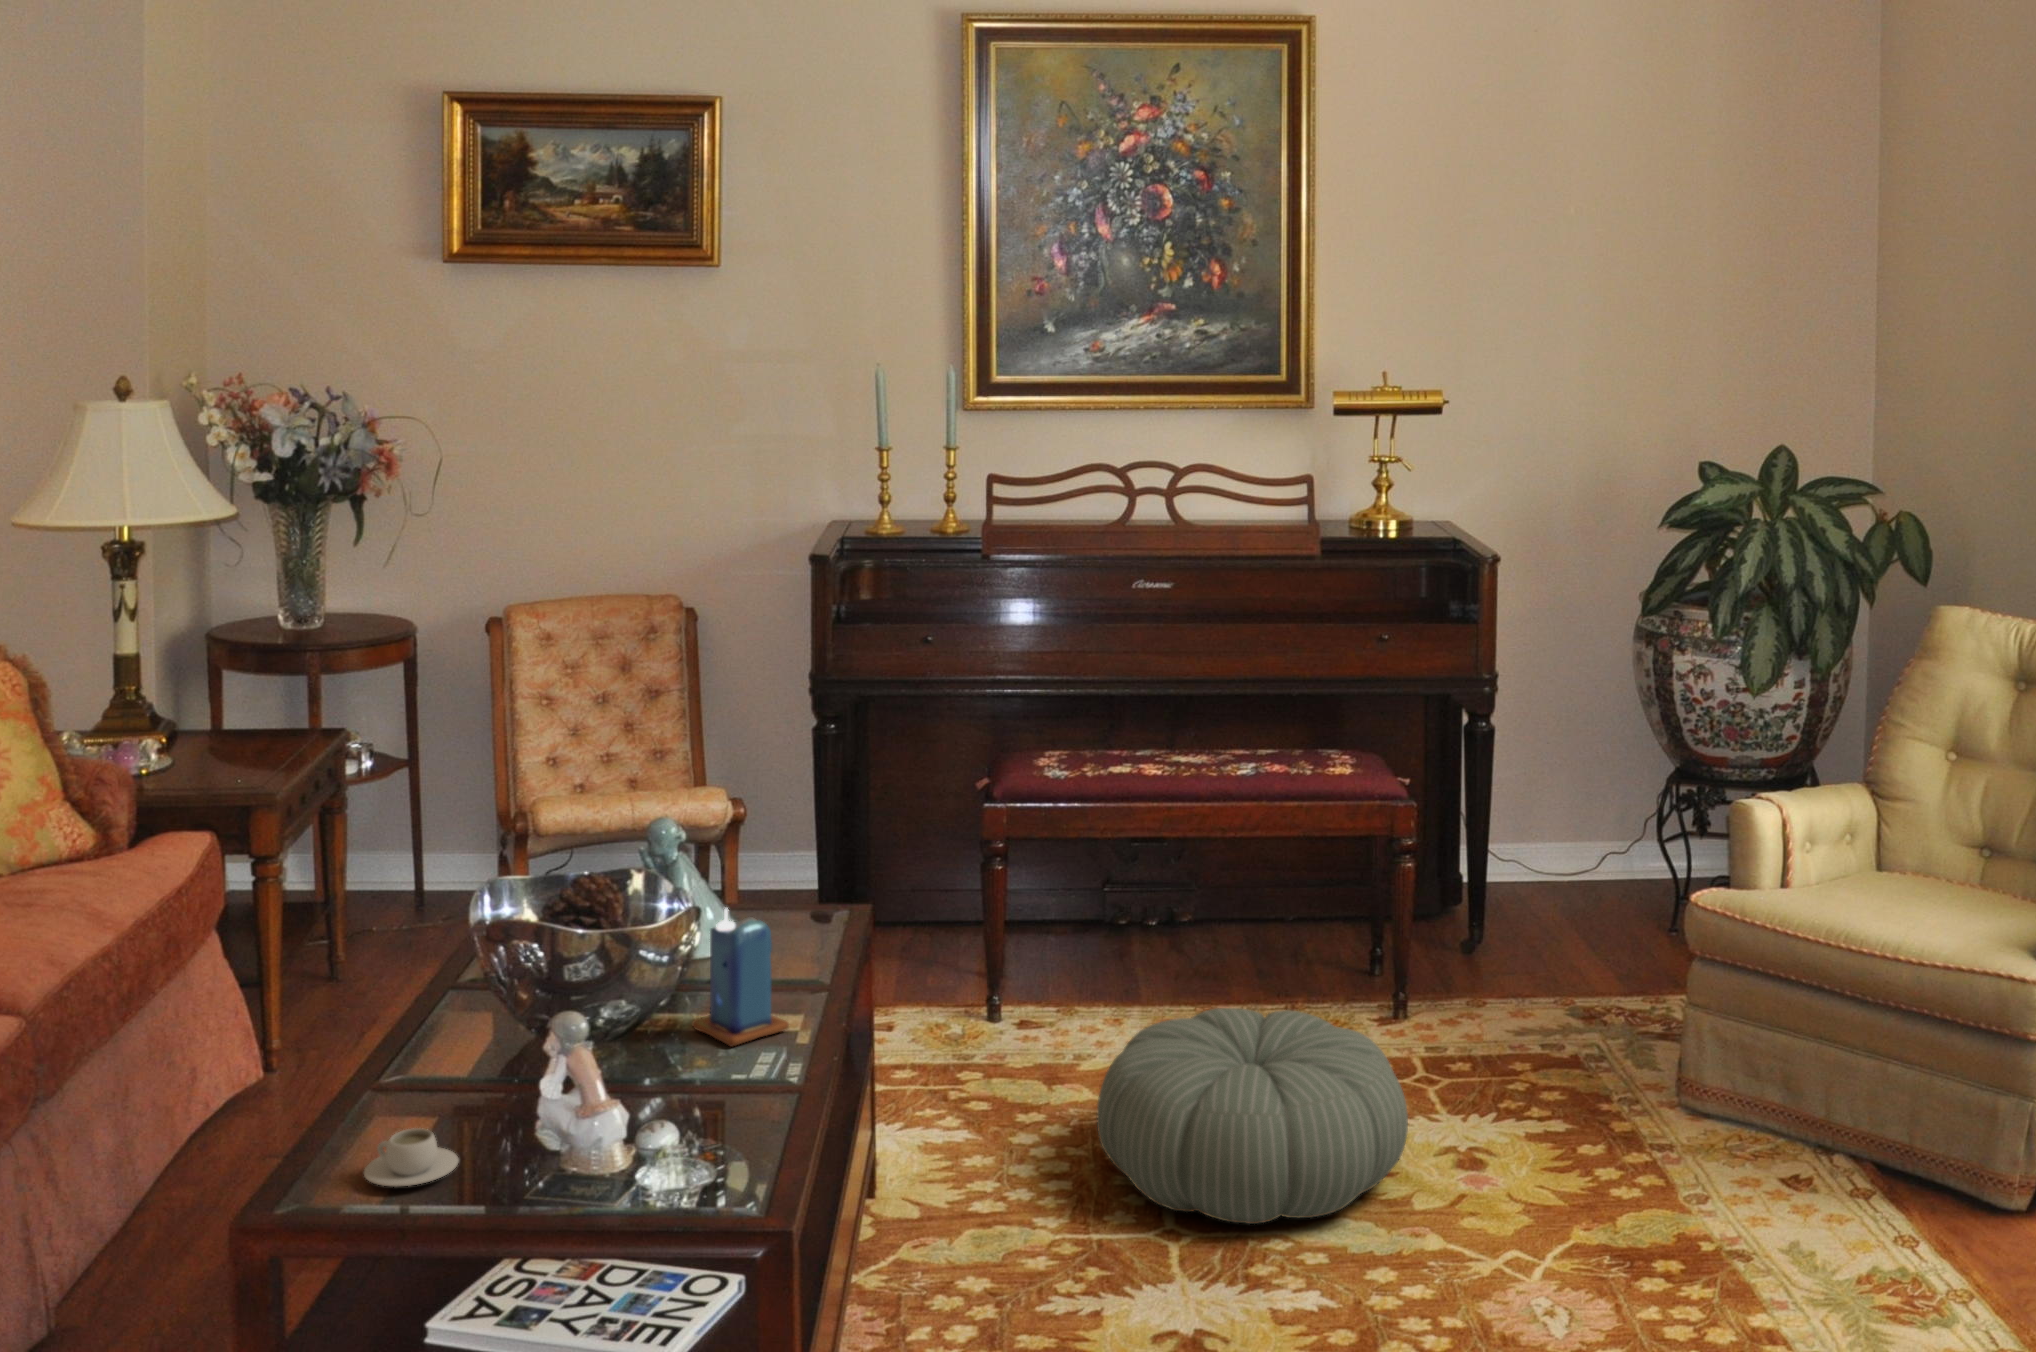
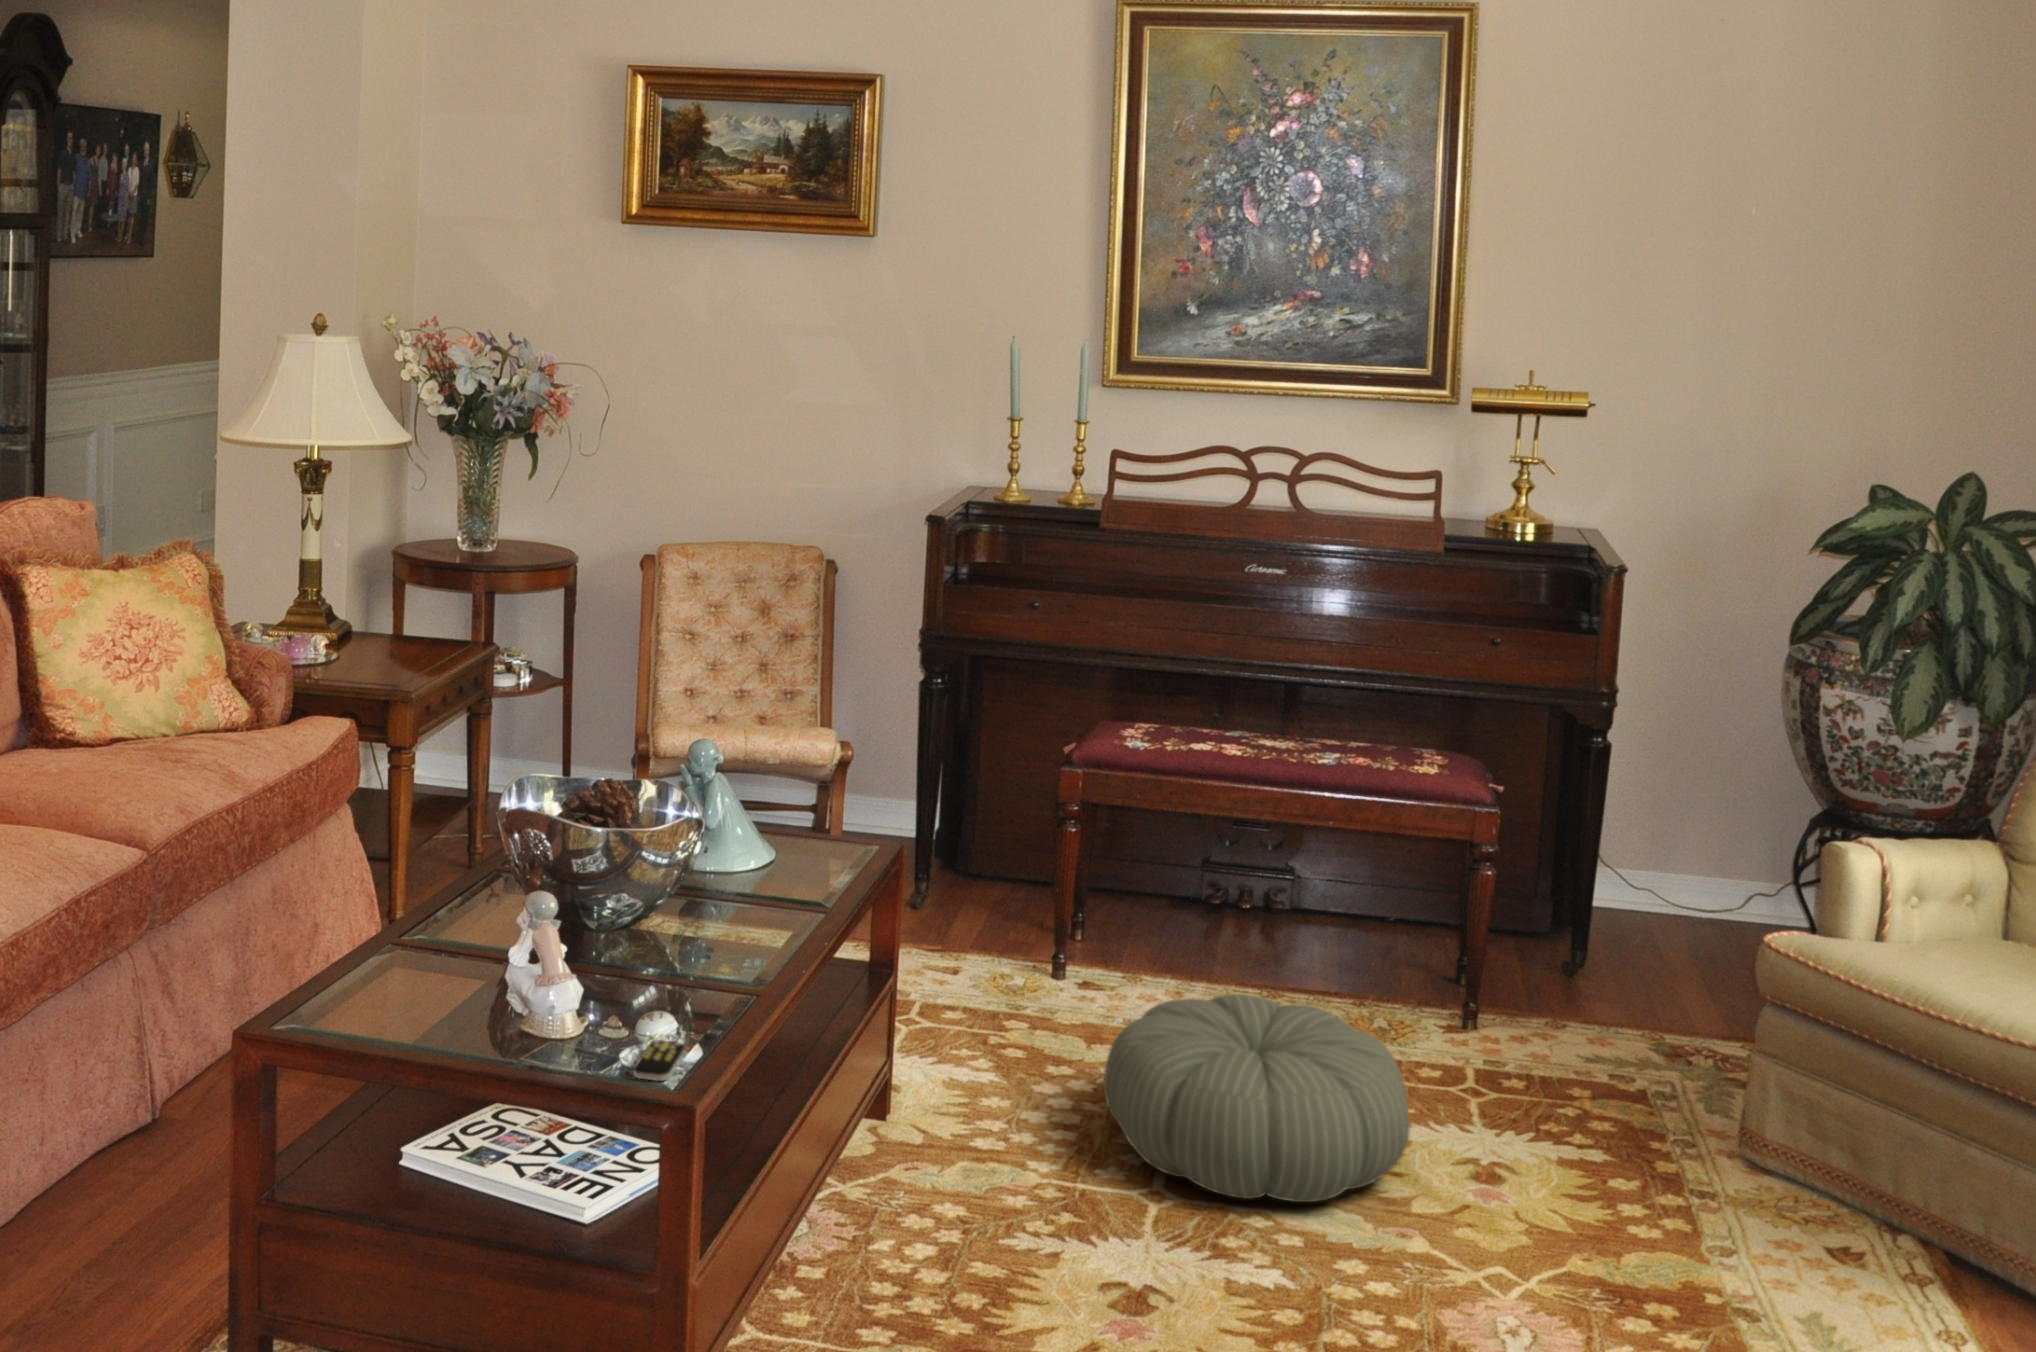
candle: present [692,908,789,1046] -> none [716,850,793,968]
teacup: present [364,1128,459,1187] -> none [434,998,504,1041]
remote control: none [647,1144,702,1197] -> present [633,1040,685,1081]

